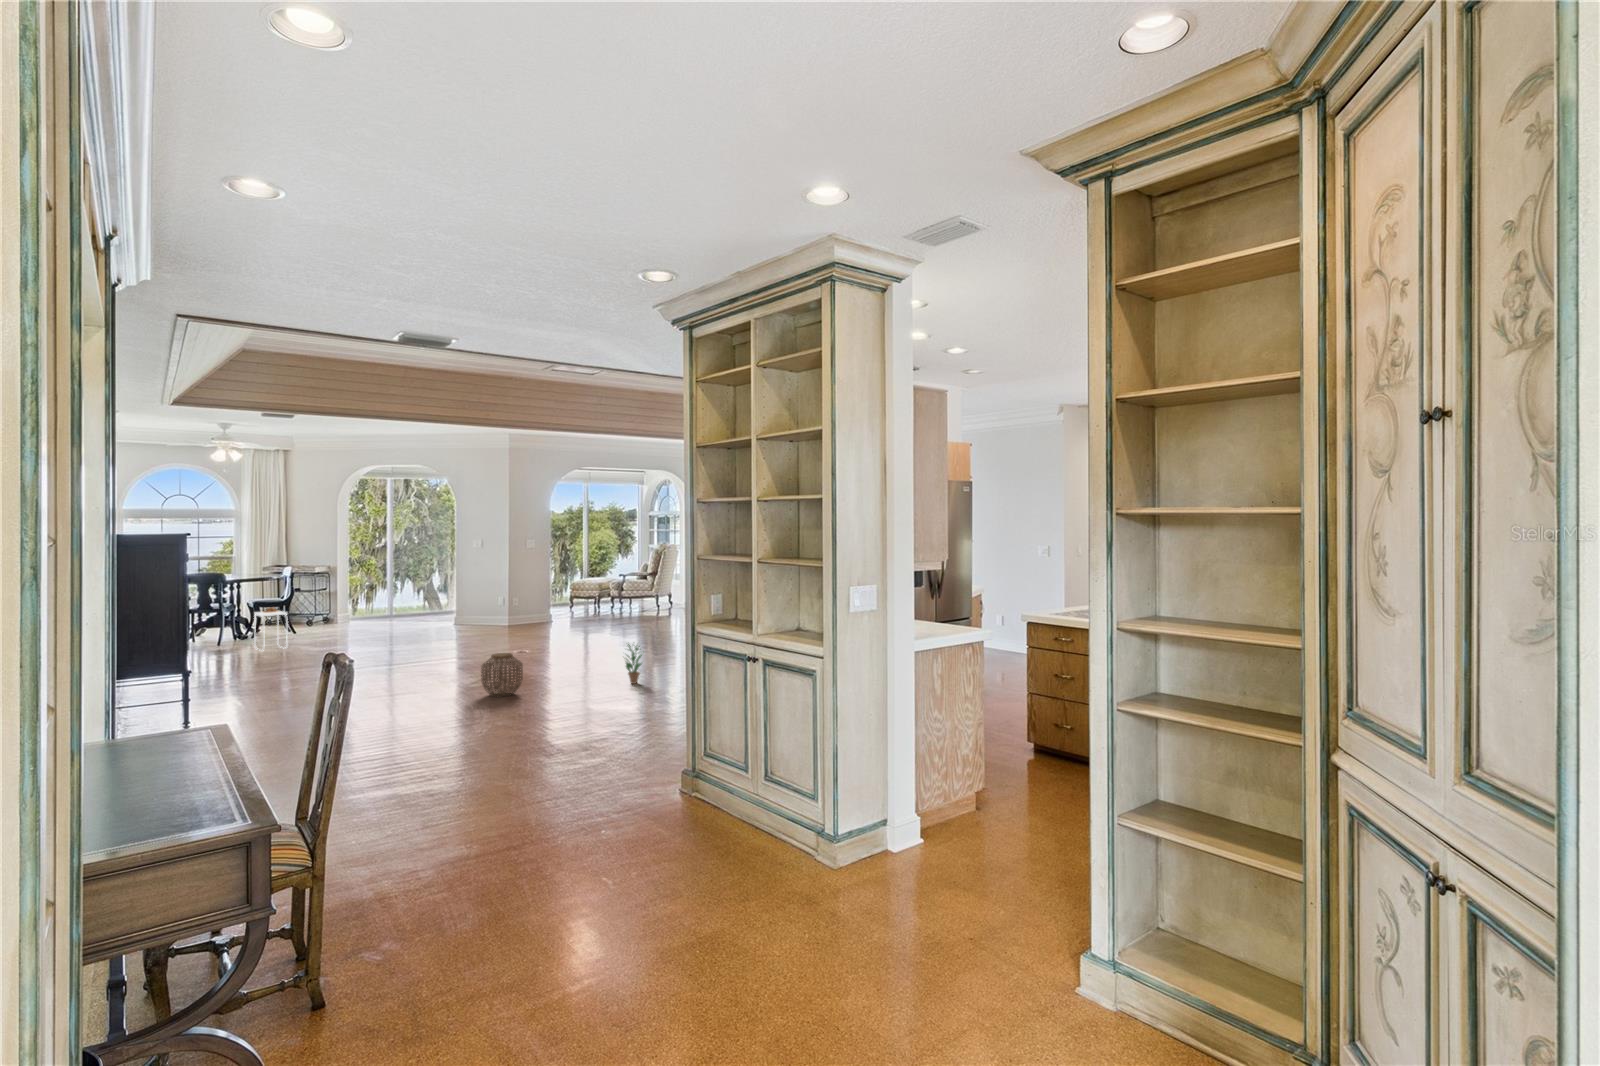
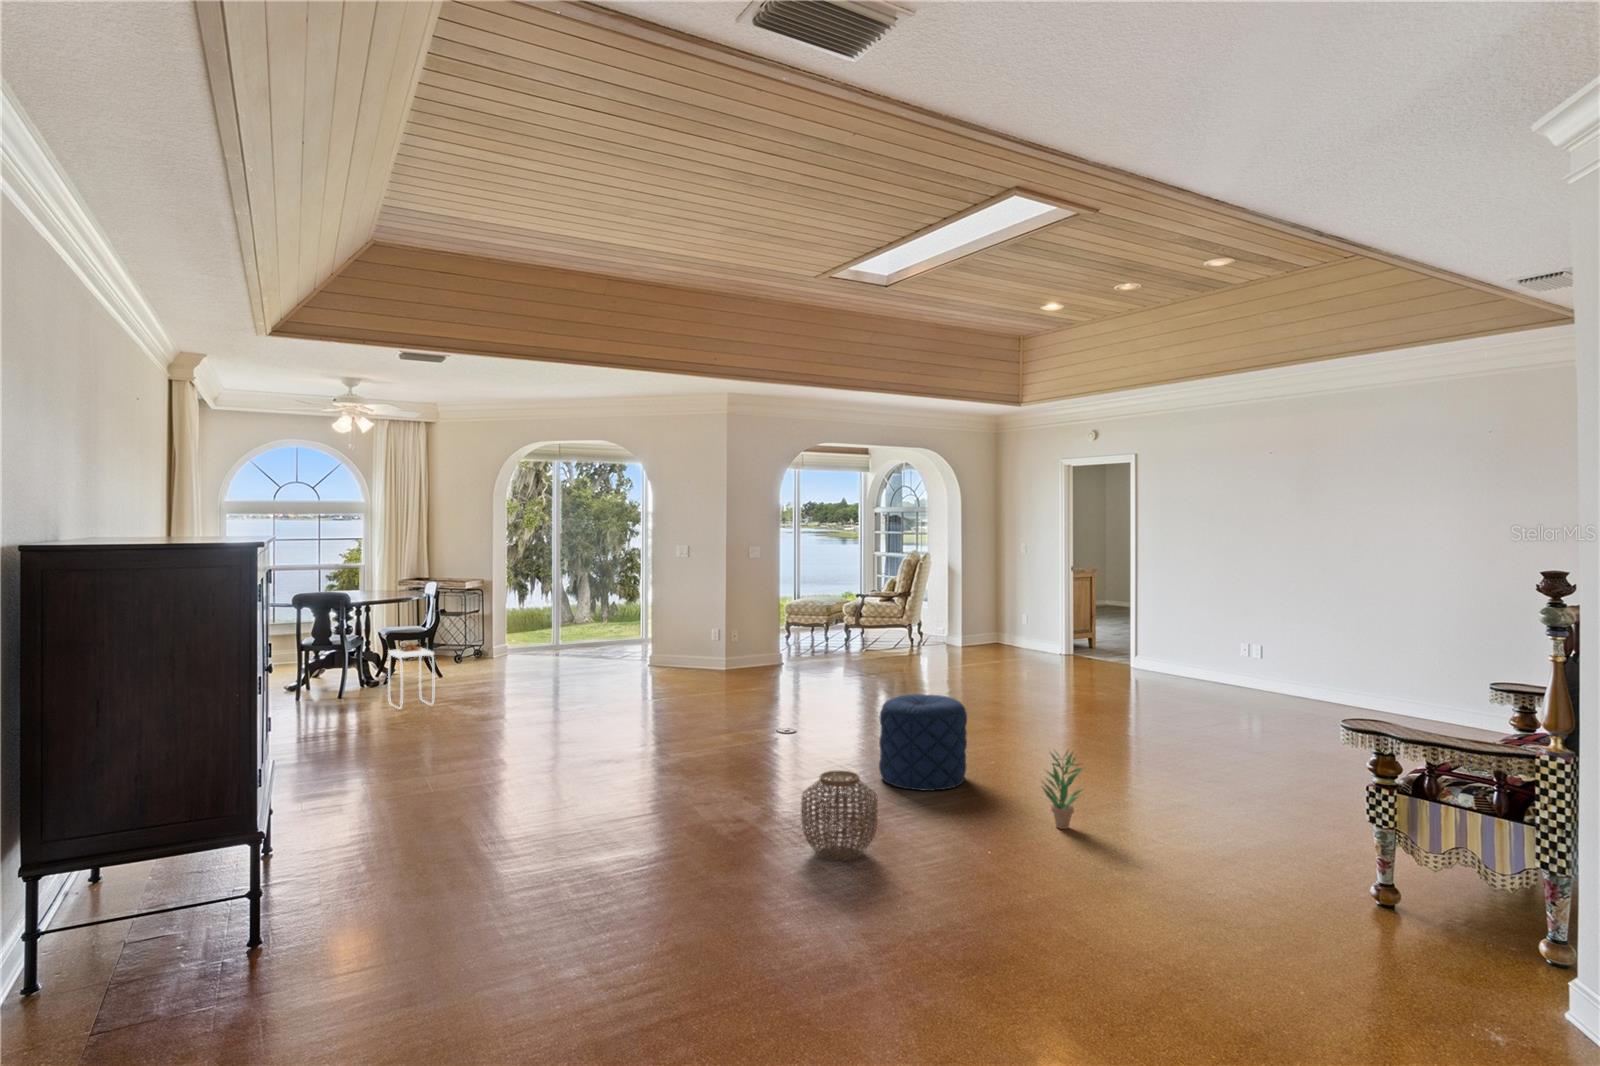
pouf: none [556,623,607,674] -> present [879,694,967,791]

